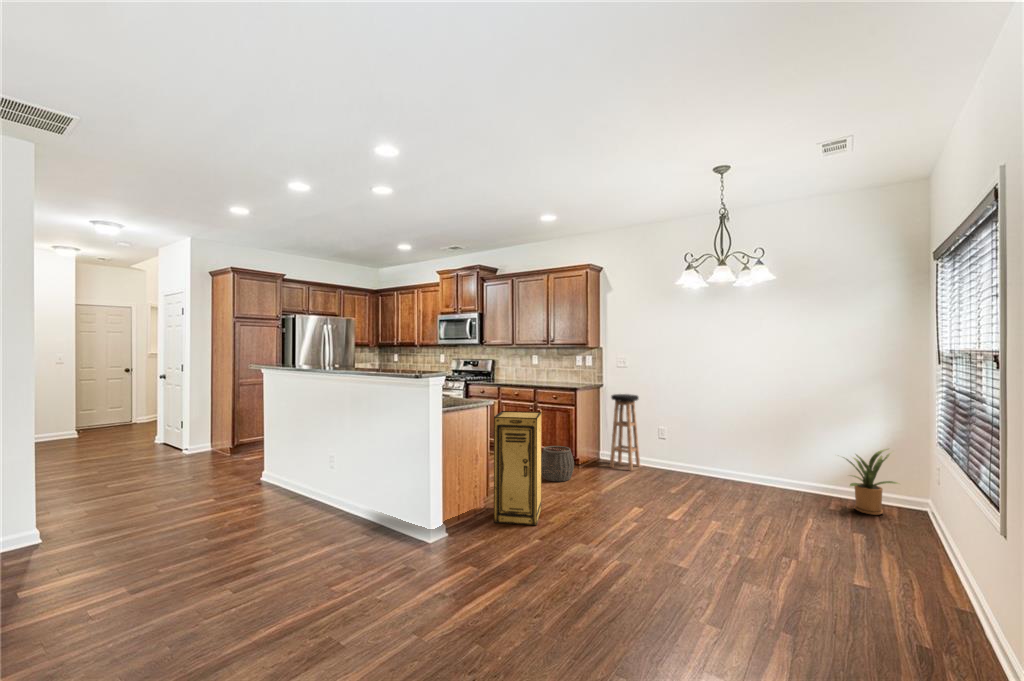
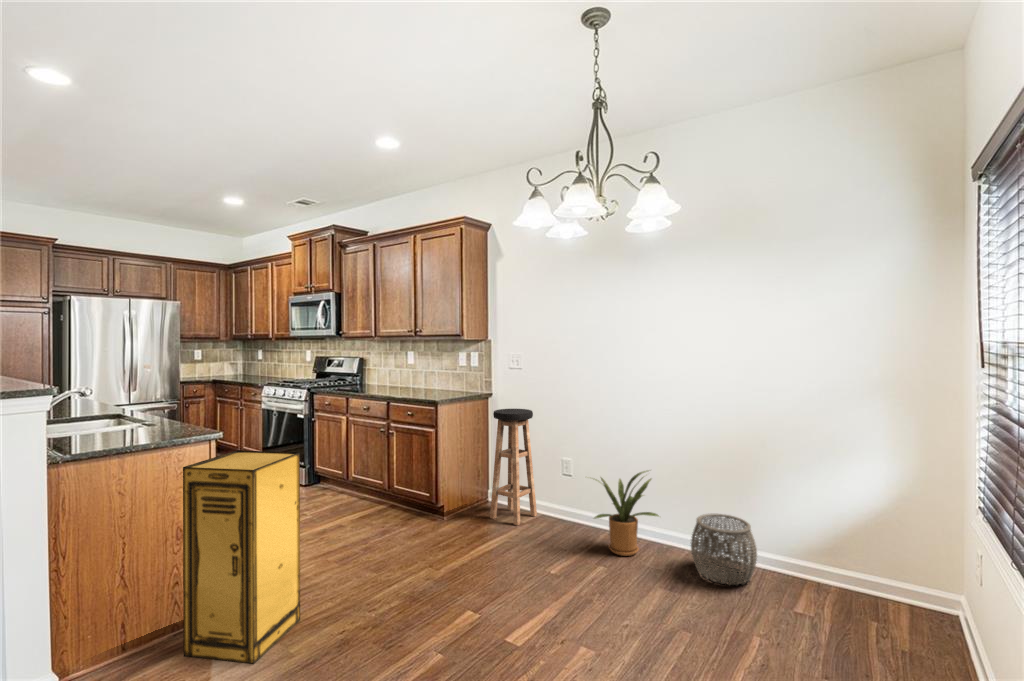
woven basket: present [541,446,574,482] -> present [691,514,757,585]
house plant: present [846,449,898,515] -> present [595,471,659,556]

